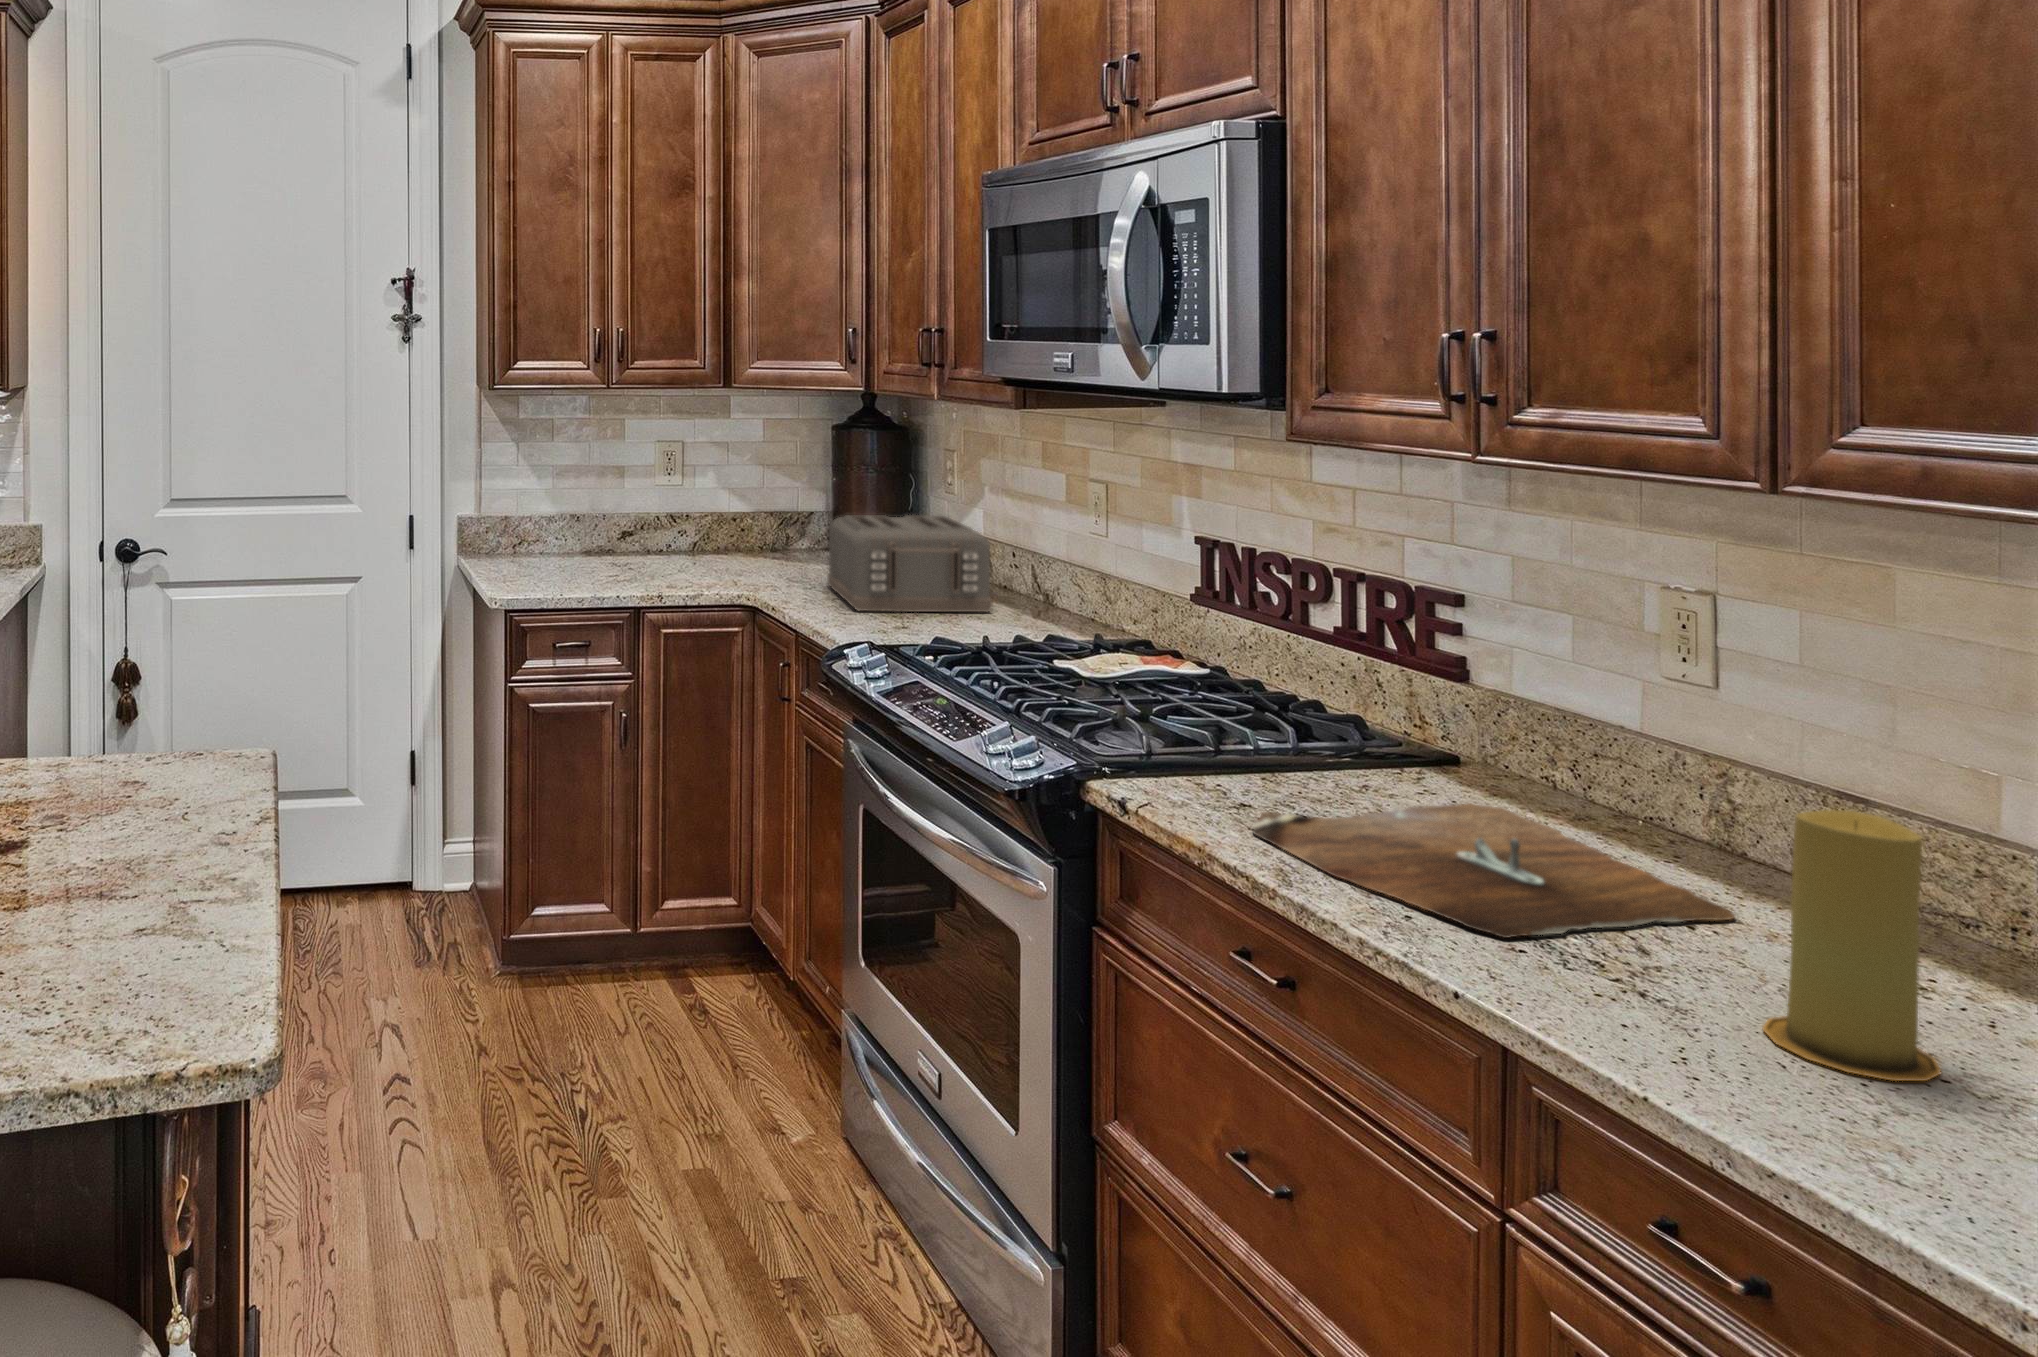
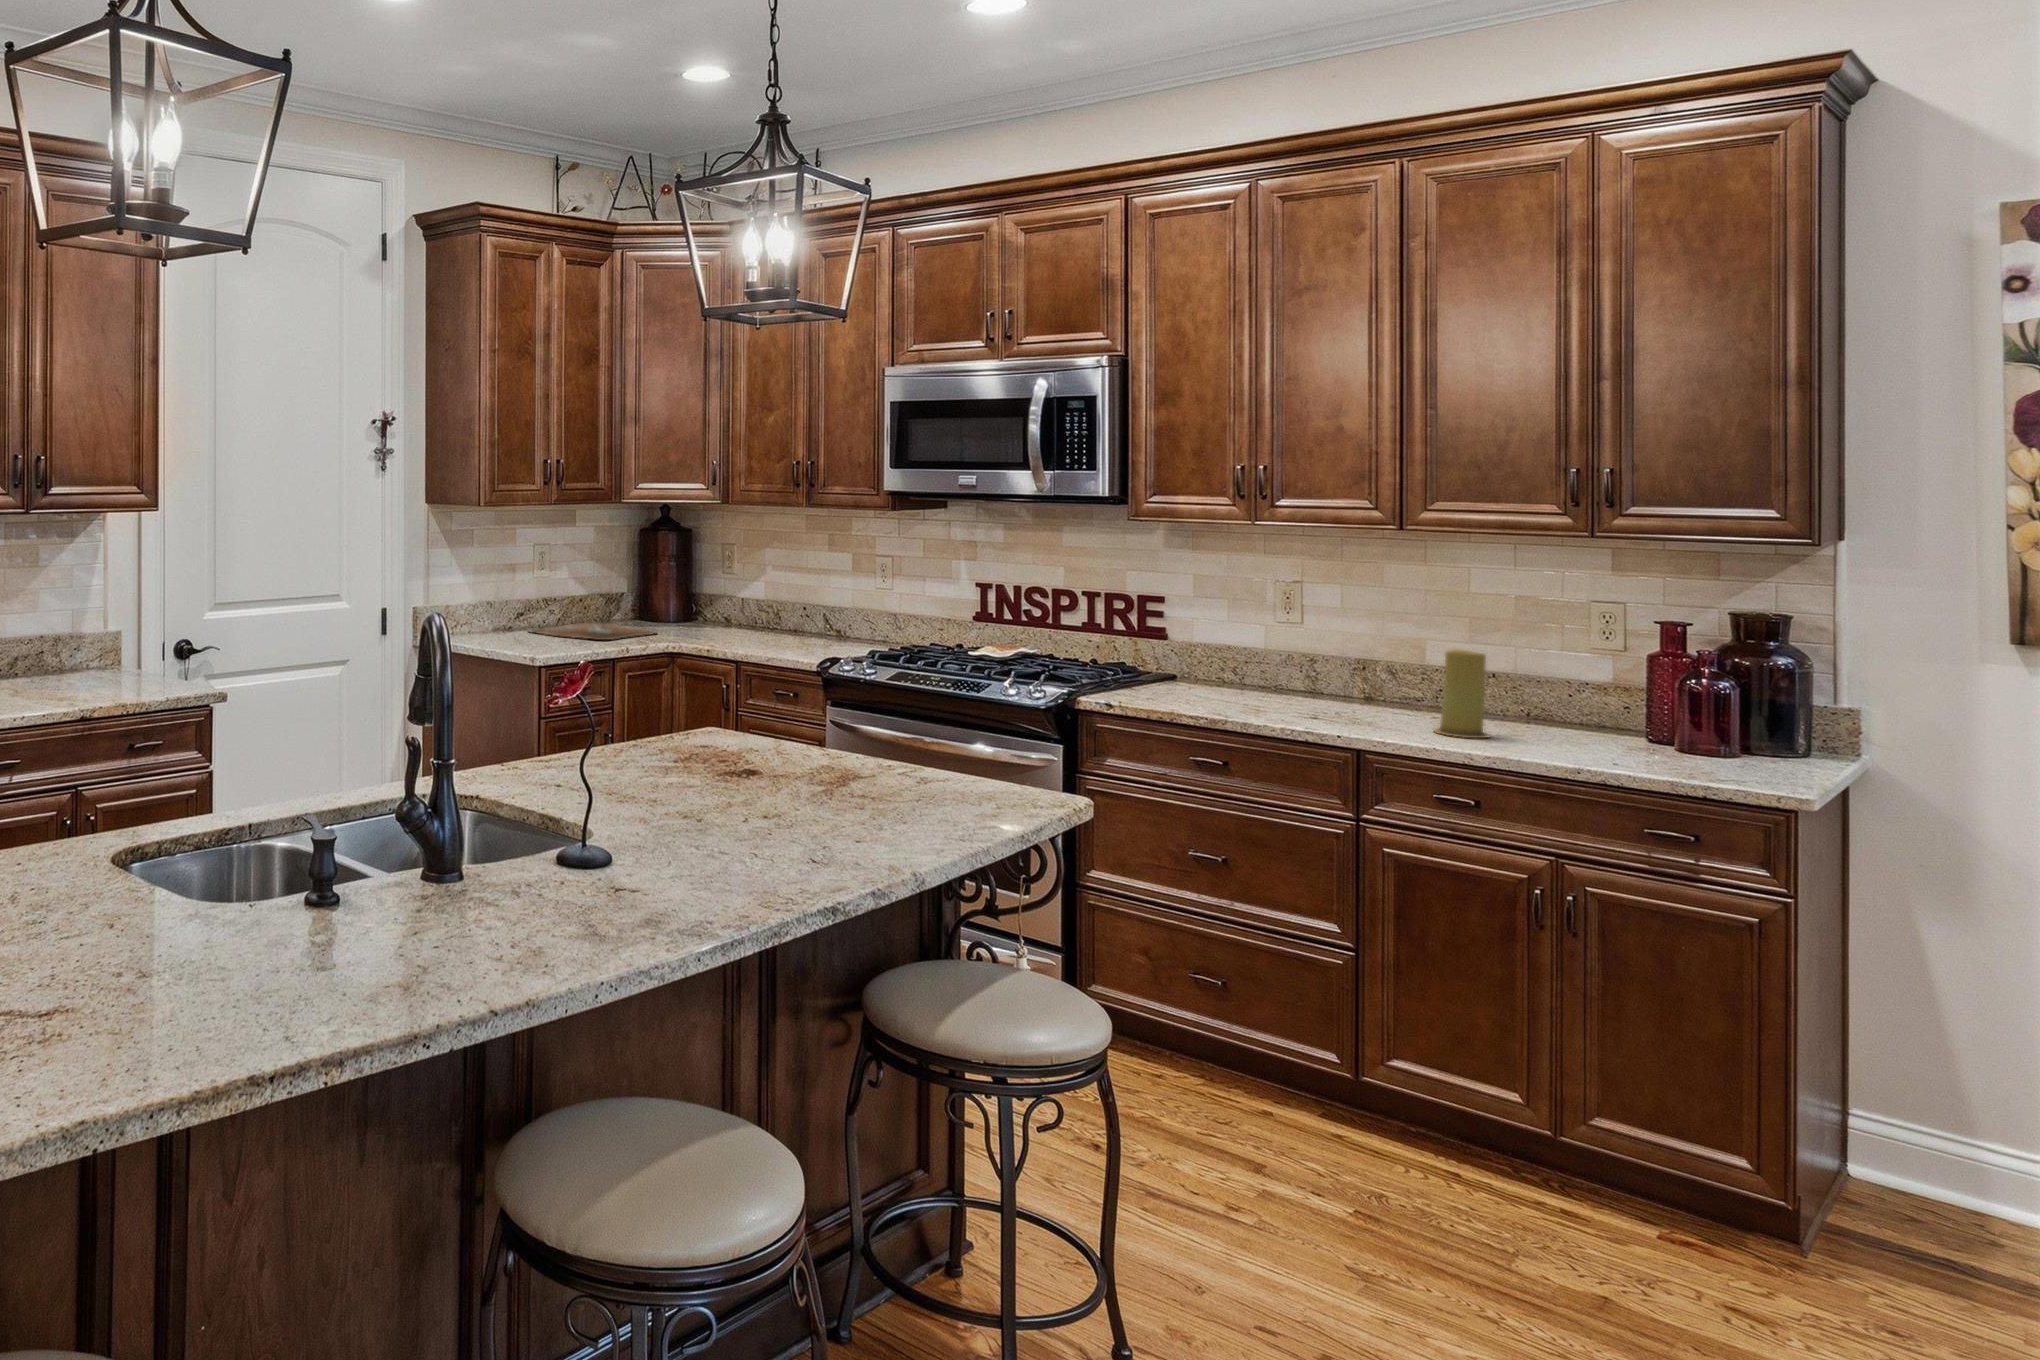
toaster: present [827,515,992,612] -> none [702,583,826,645]
cutting board: present [1253,803,1735,938] -> present [529,622,653,640]

